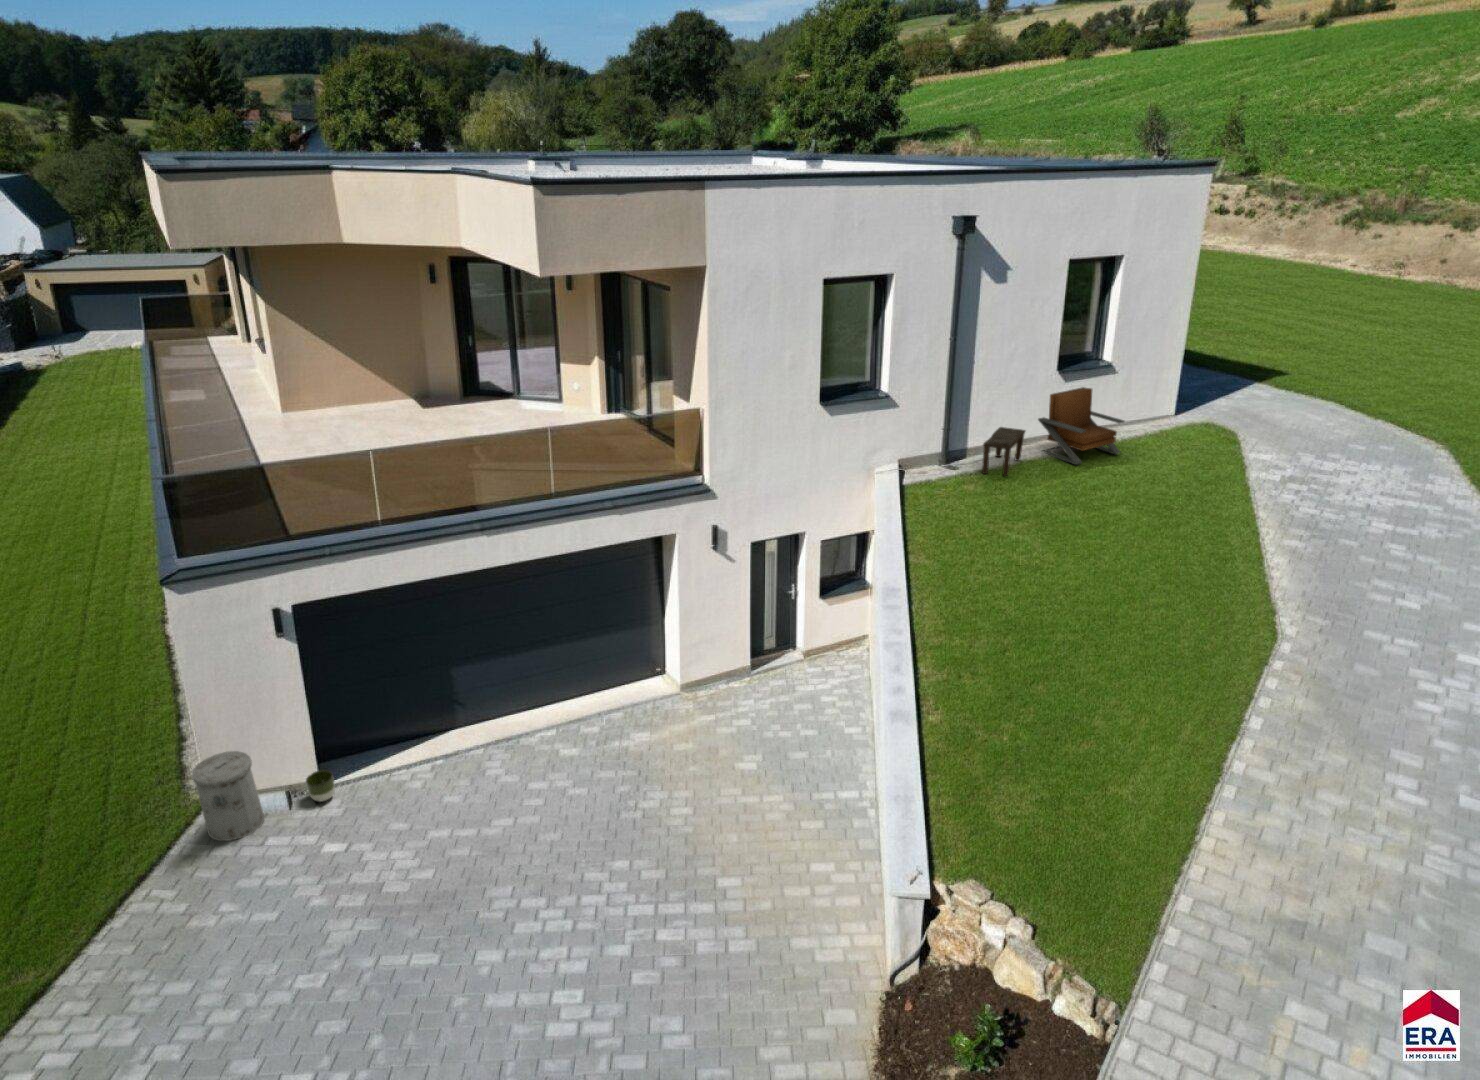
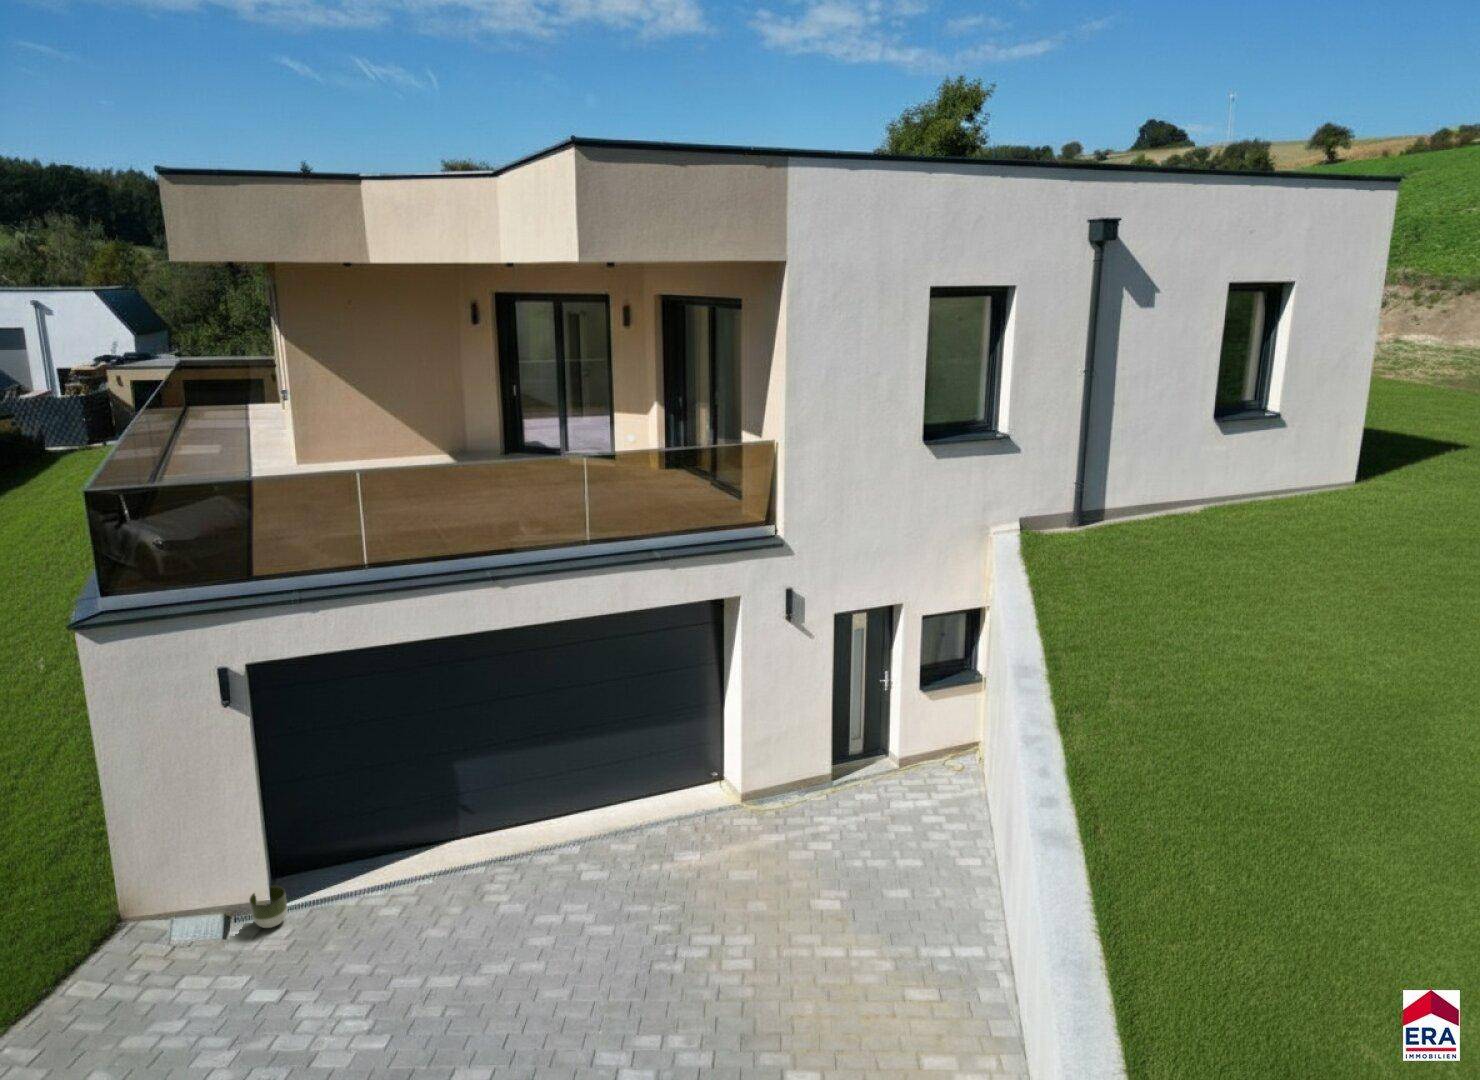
lounge chair: present [1038,387,1124,464] -> none [1188,441,1303,532]
bench: present [982,427,1025,476] -> none [1124,485,1177,543]
trash can: present [192,751,264,841] -> none [95,855,190,978]

